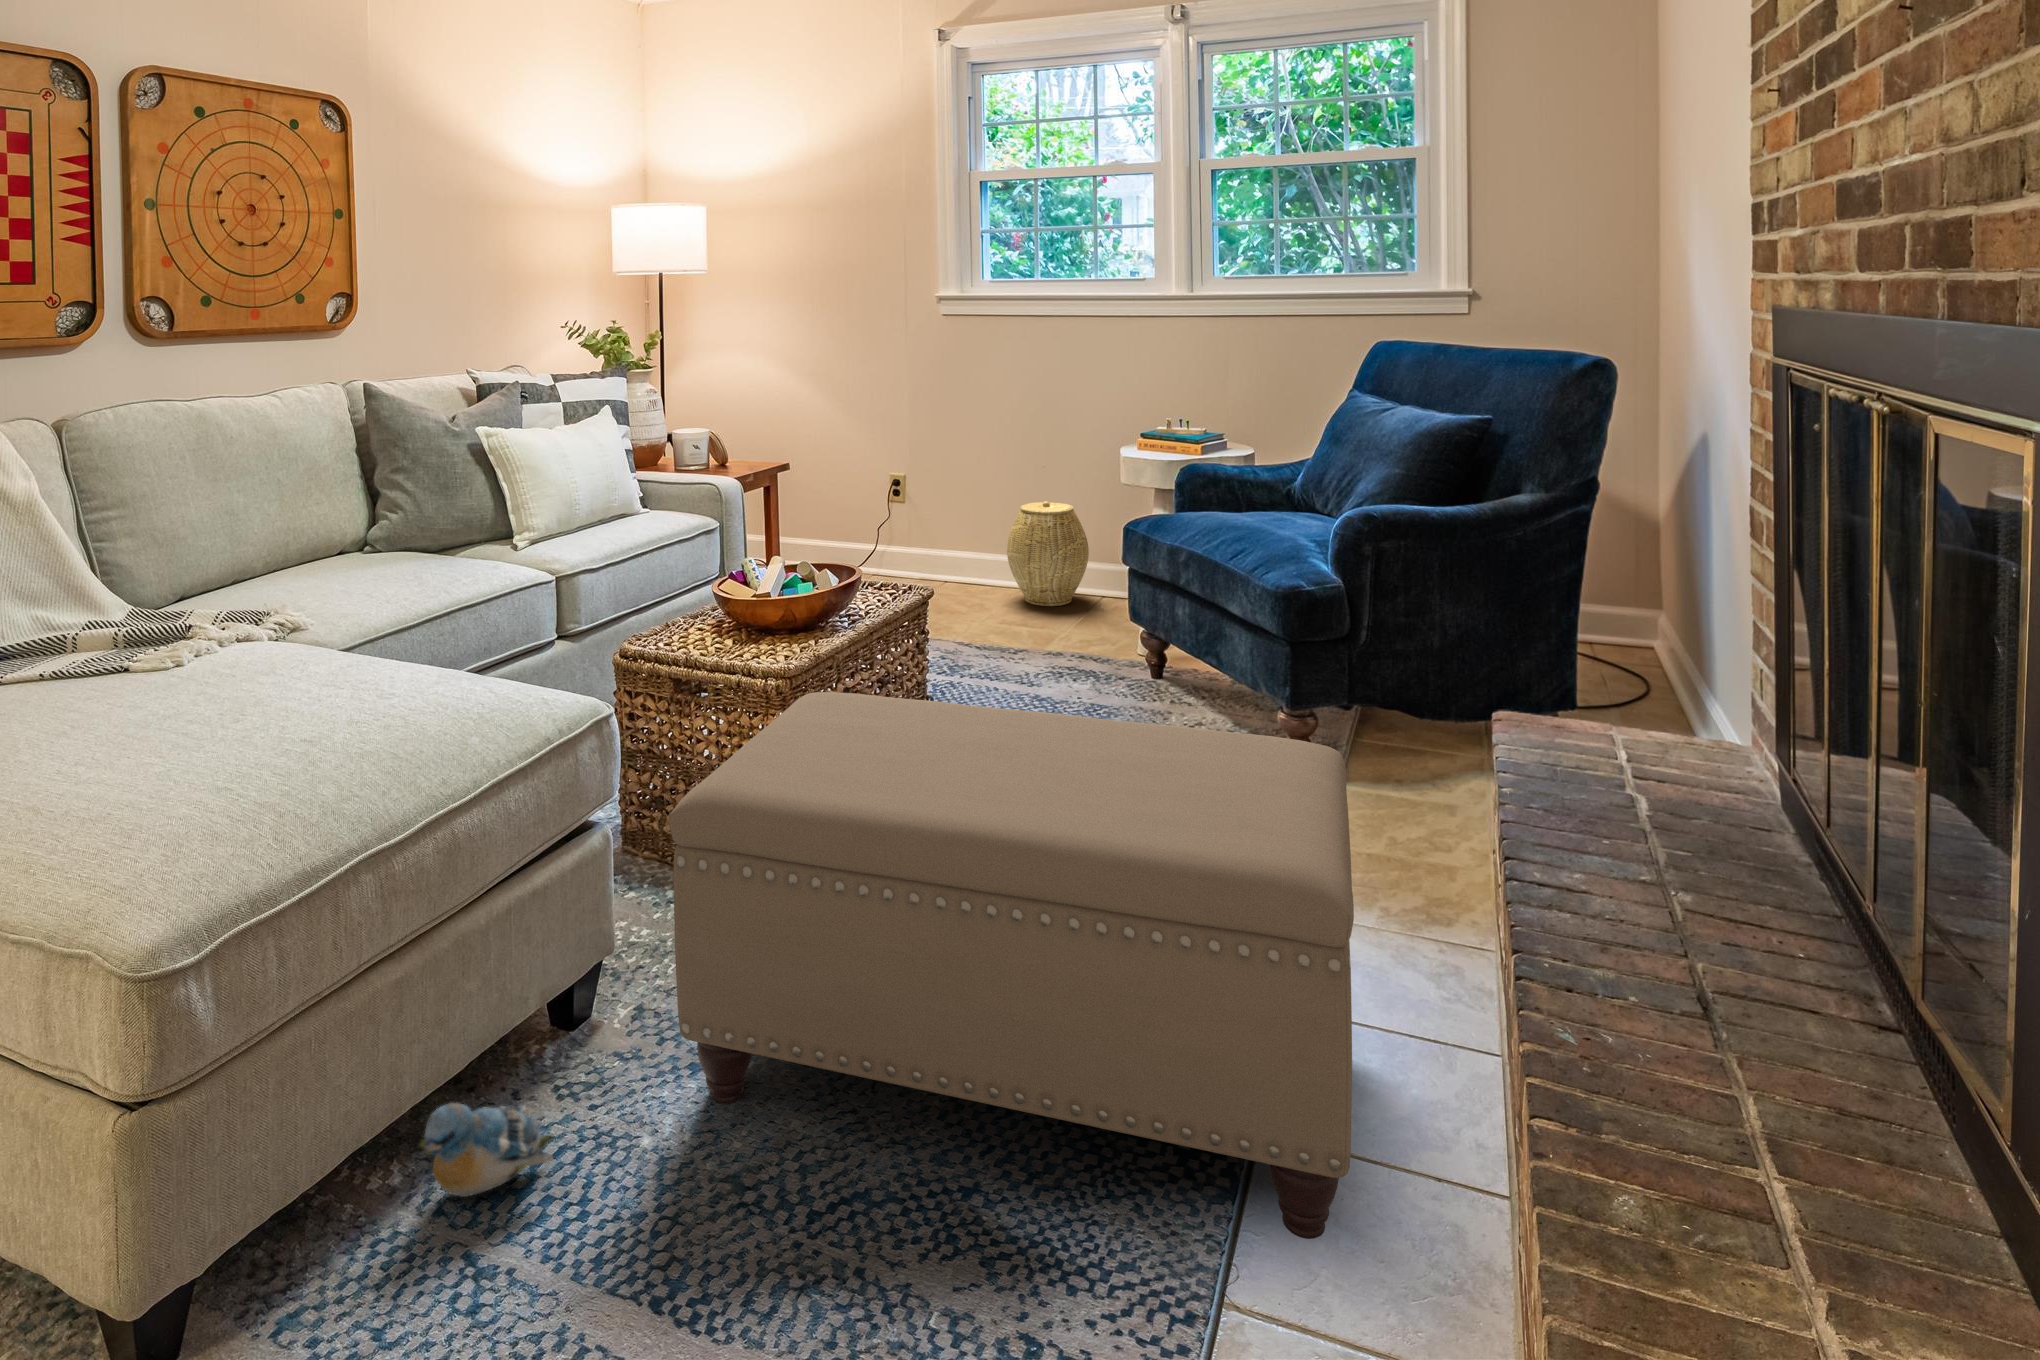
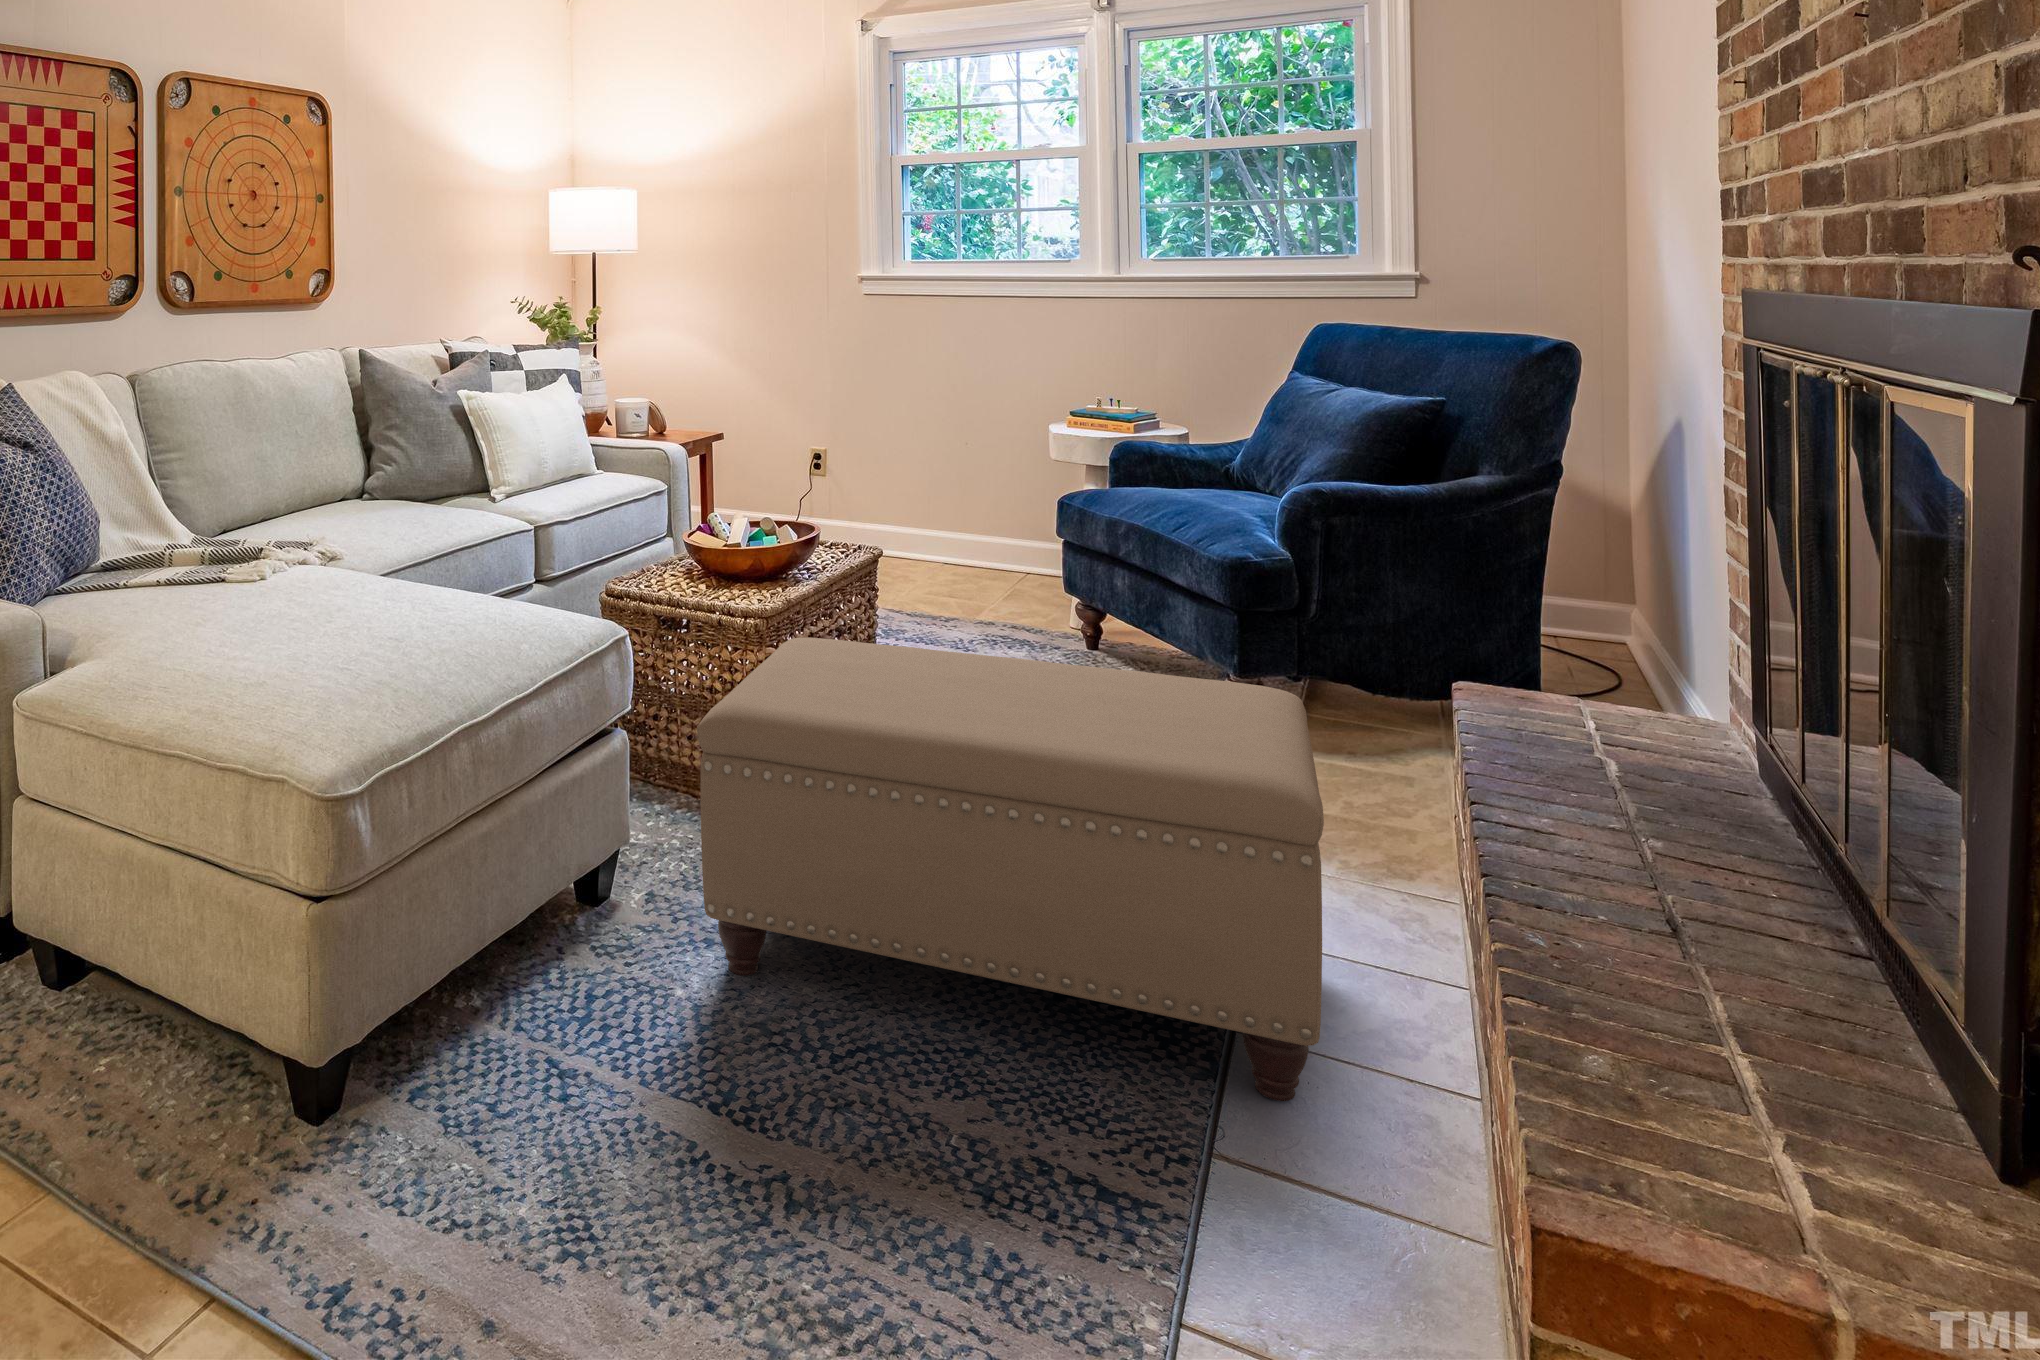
woven basket: present [1007,501,1089,606] -> none [928,486,1011,588]
plush toy: present [420,1103,554,1197] -> none [508,950,613,1026]

